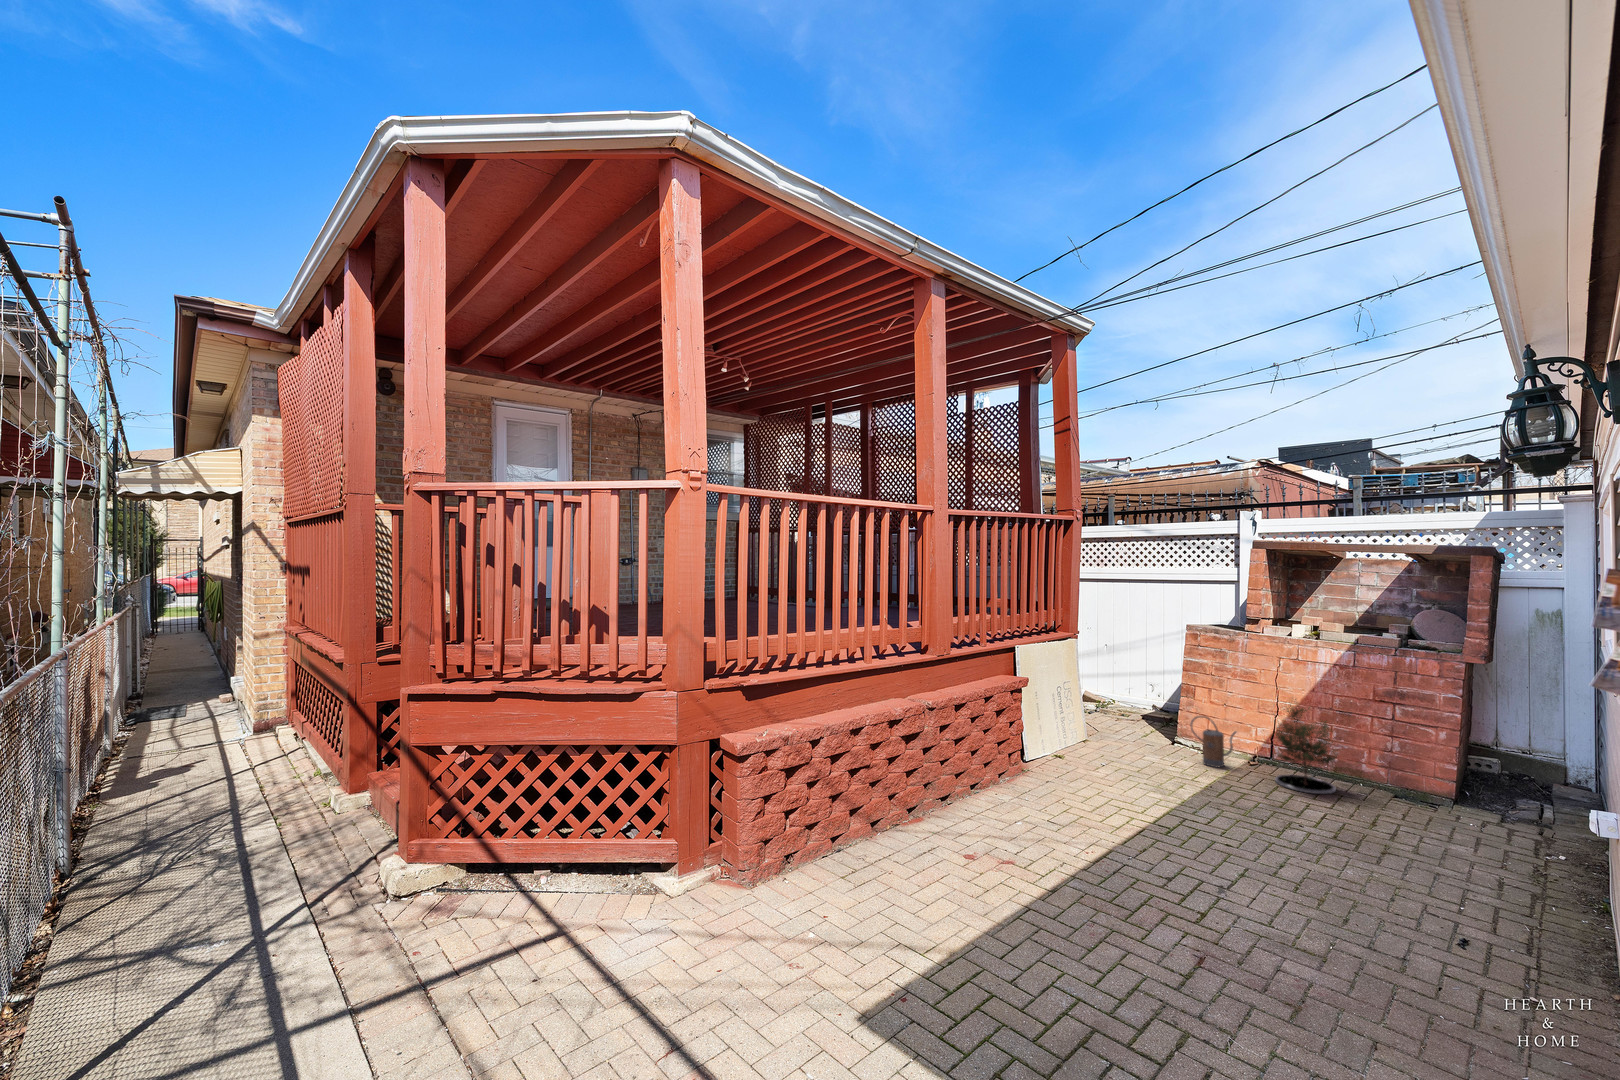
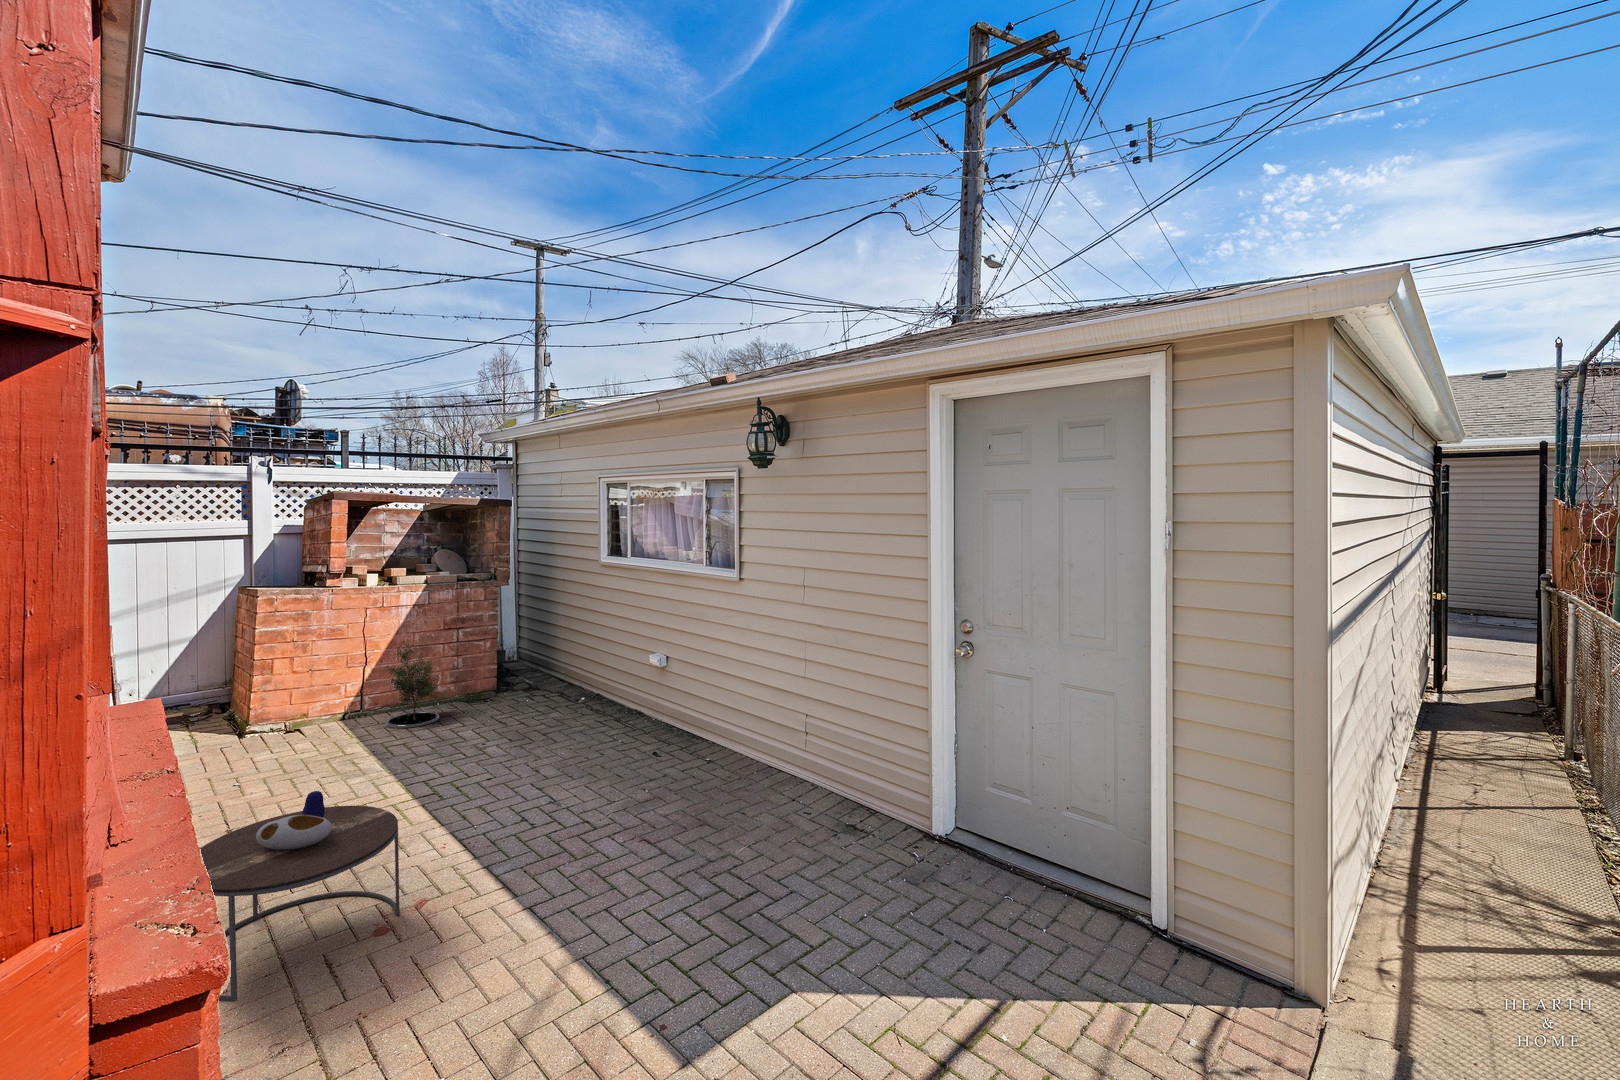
watering can: present [1190,716,1236,767] -> none [287,687,345,742]
side table: none [887,751,999,864] -> present [200,791,399,1002]

